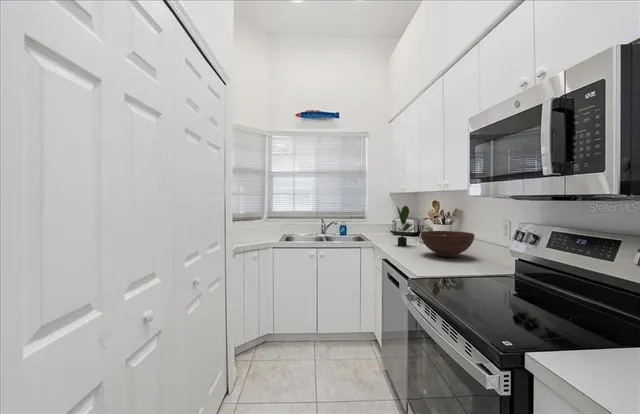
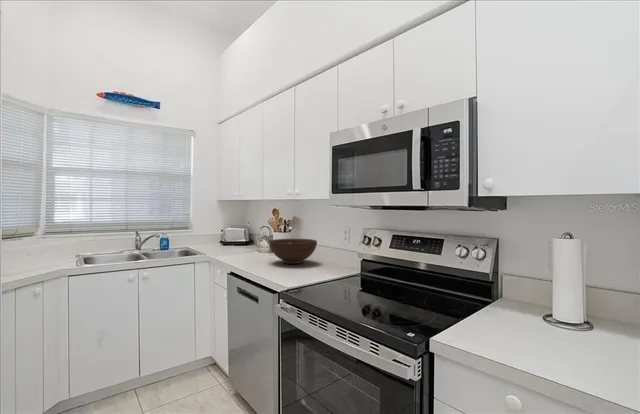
potted plant: present [397,206,413,246] -> none [235,214,257,257]

